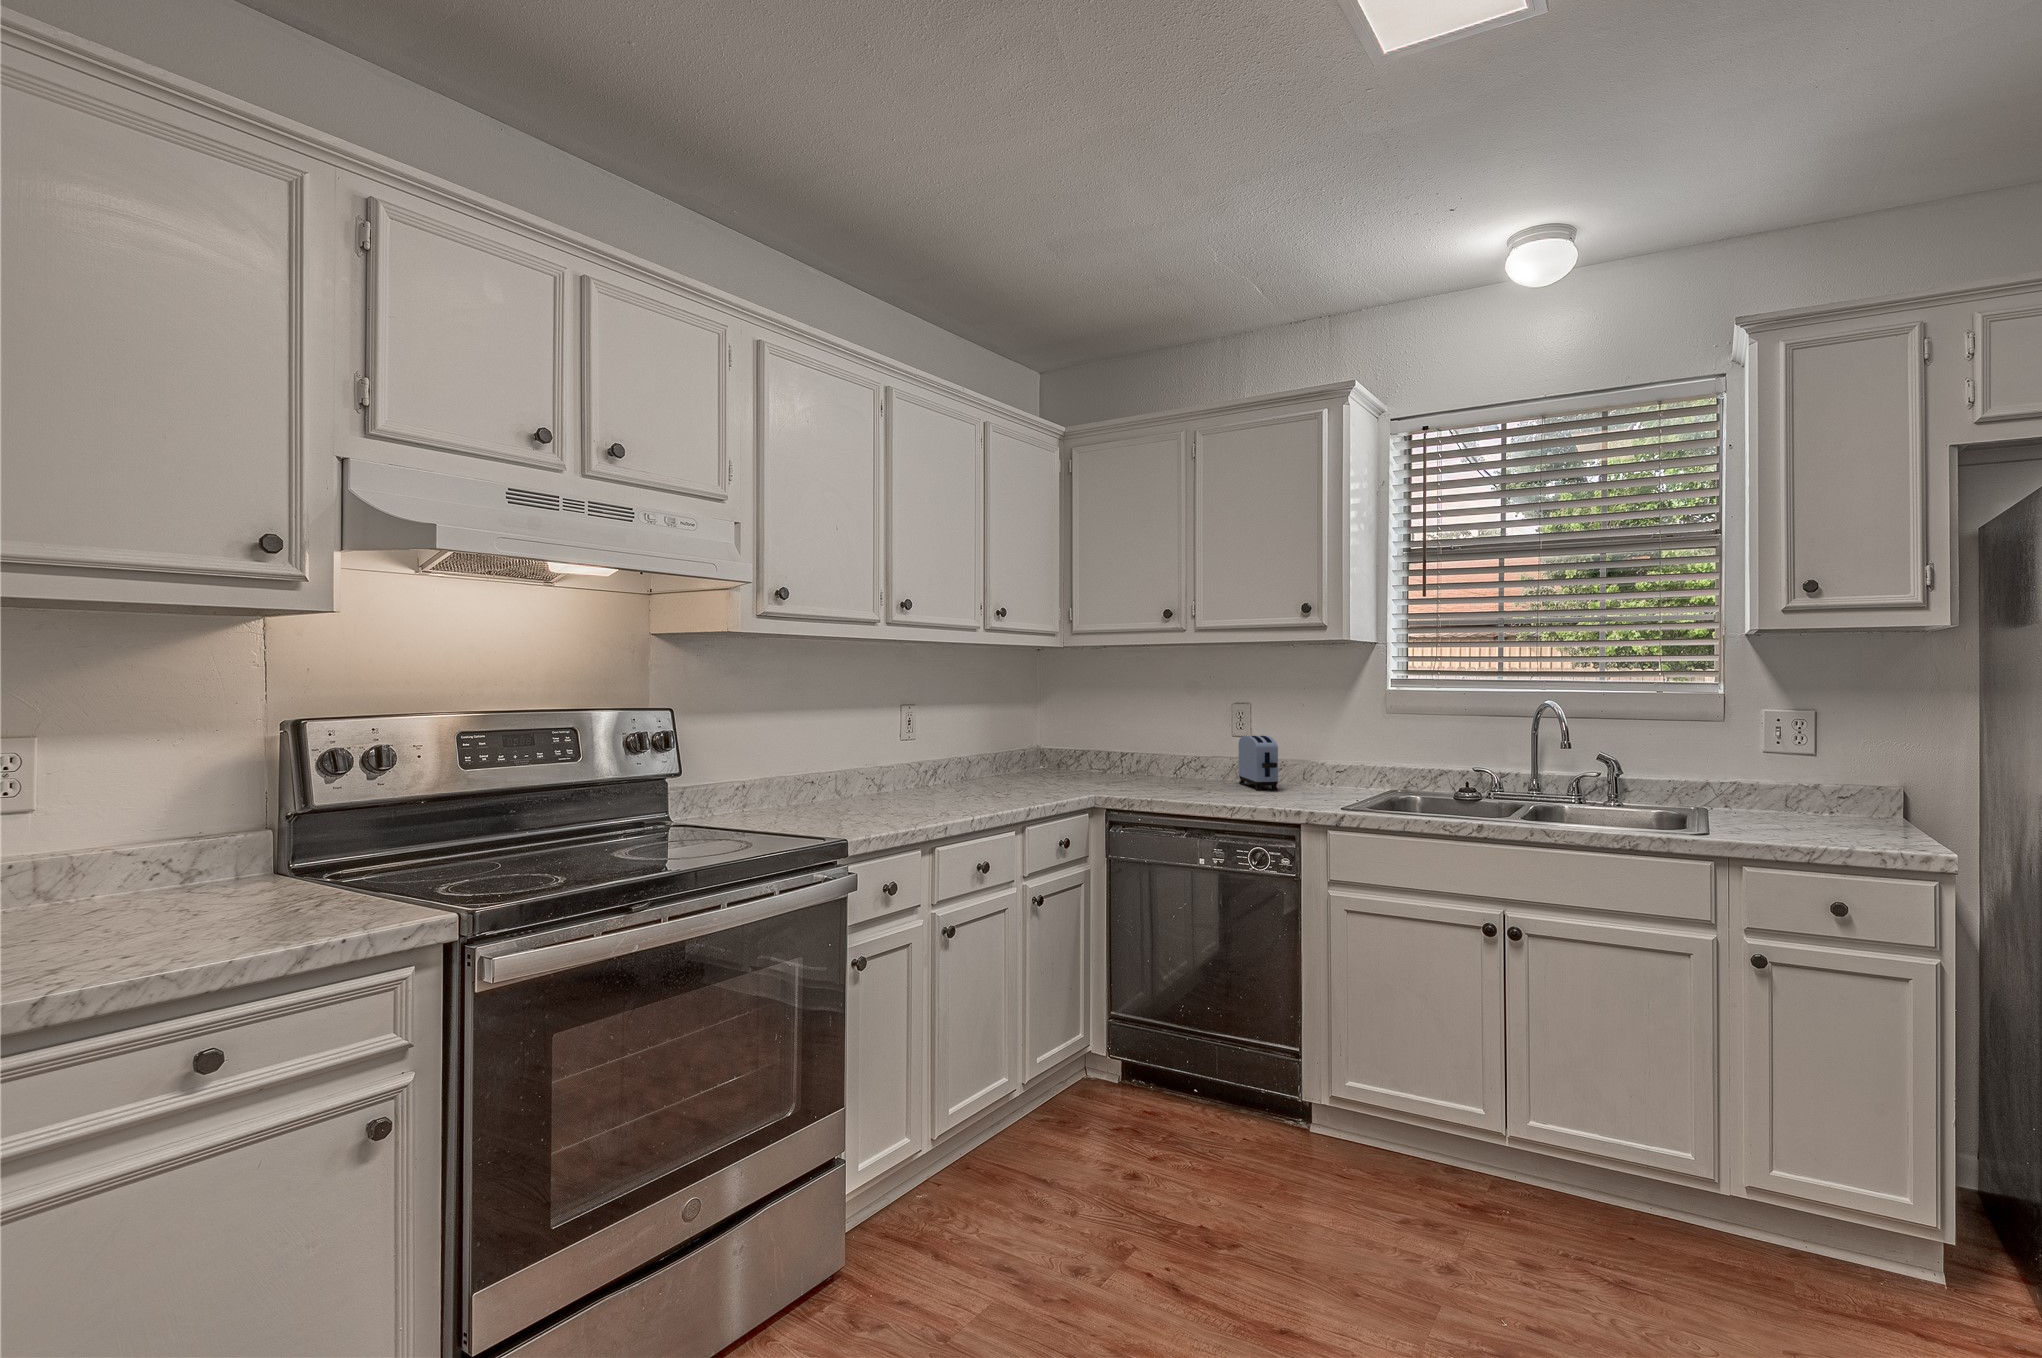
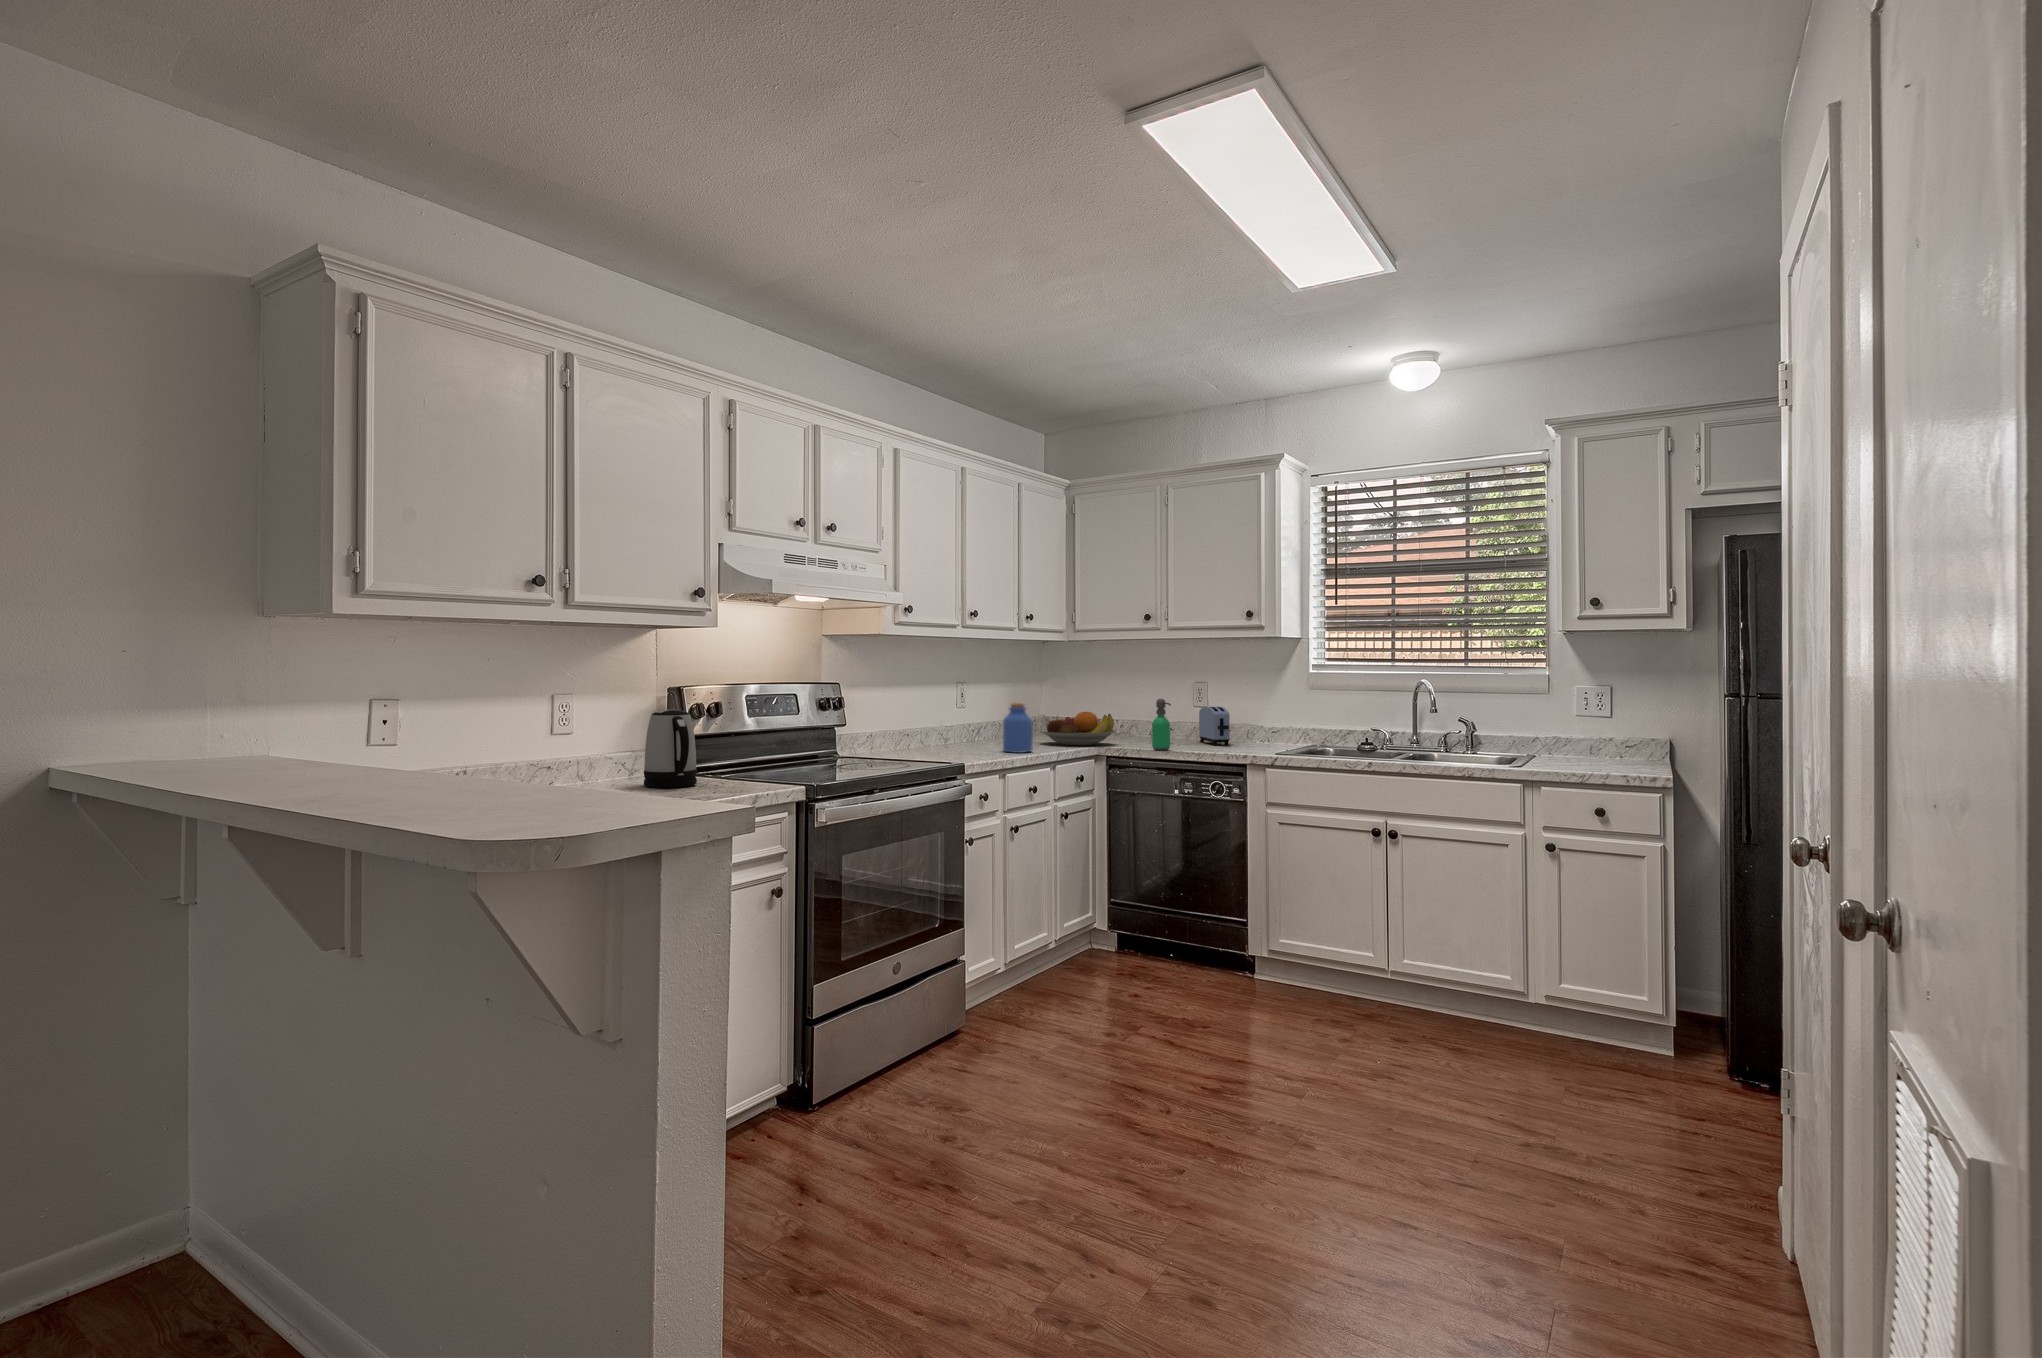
soap dispenser: none [1166,727,1192,801] -> present [1152,699,1171,750]
jar: none [945,736,989,809] -> present [1003,703,1033,753]
fruit bowl: none [1016,744,1122,792] -> present [1040,712,1116,745]
kettle: none [128,769,256,923] -> present [644,710,697,788]

